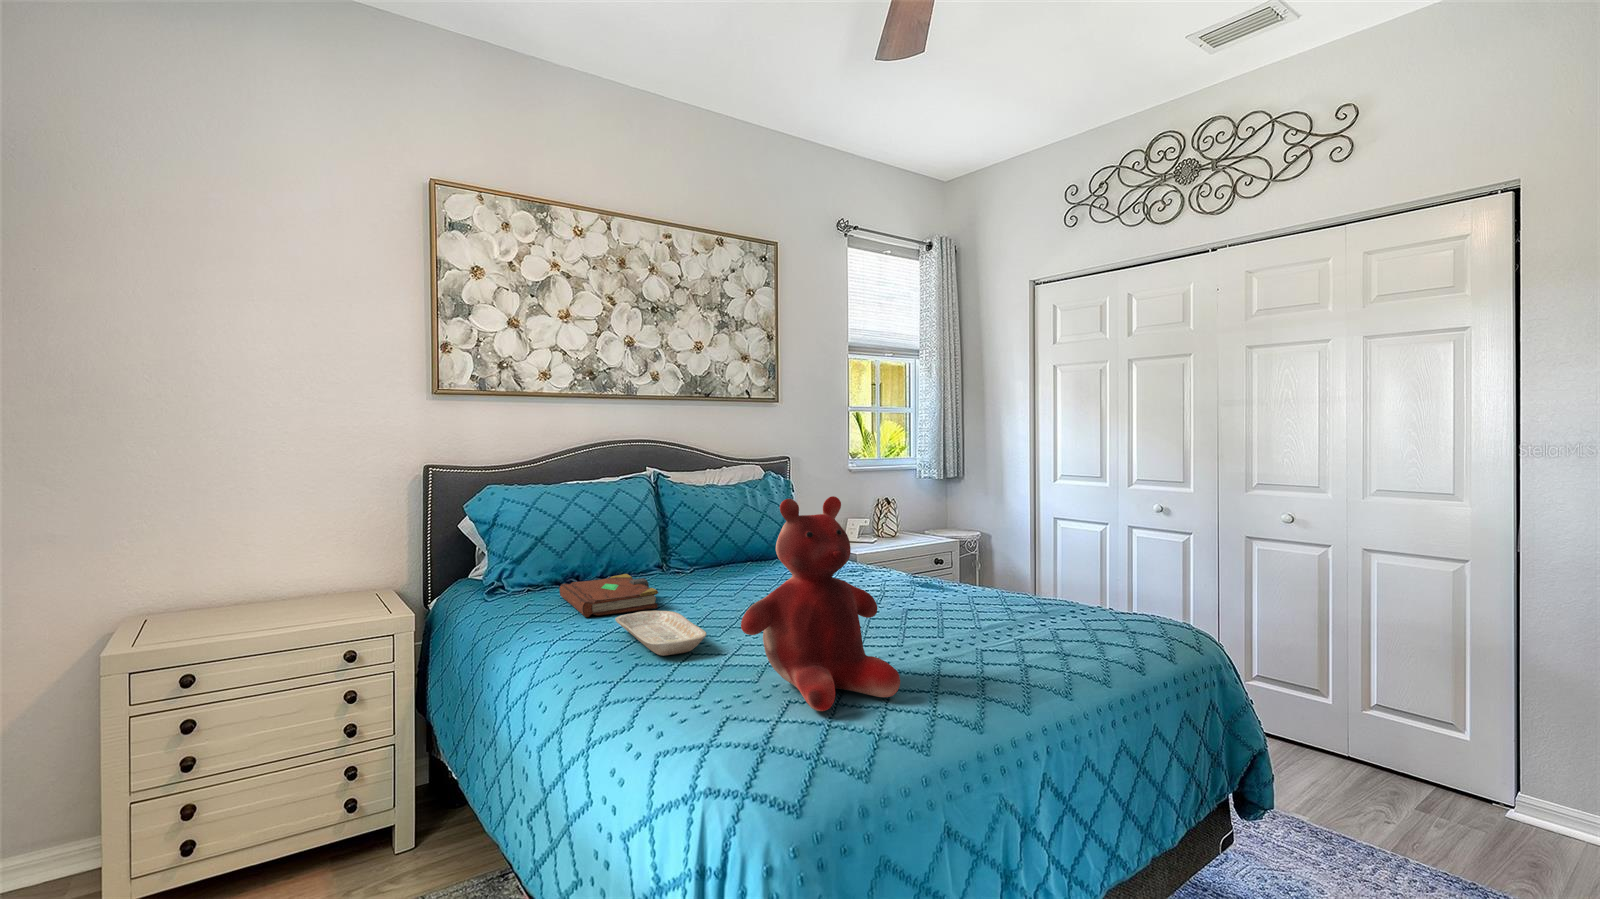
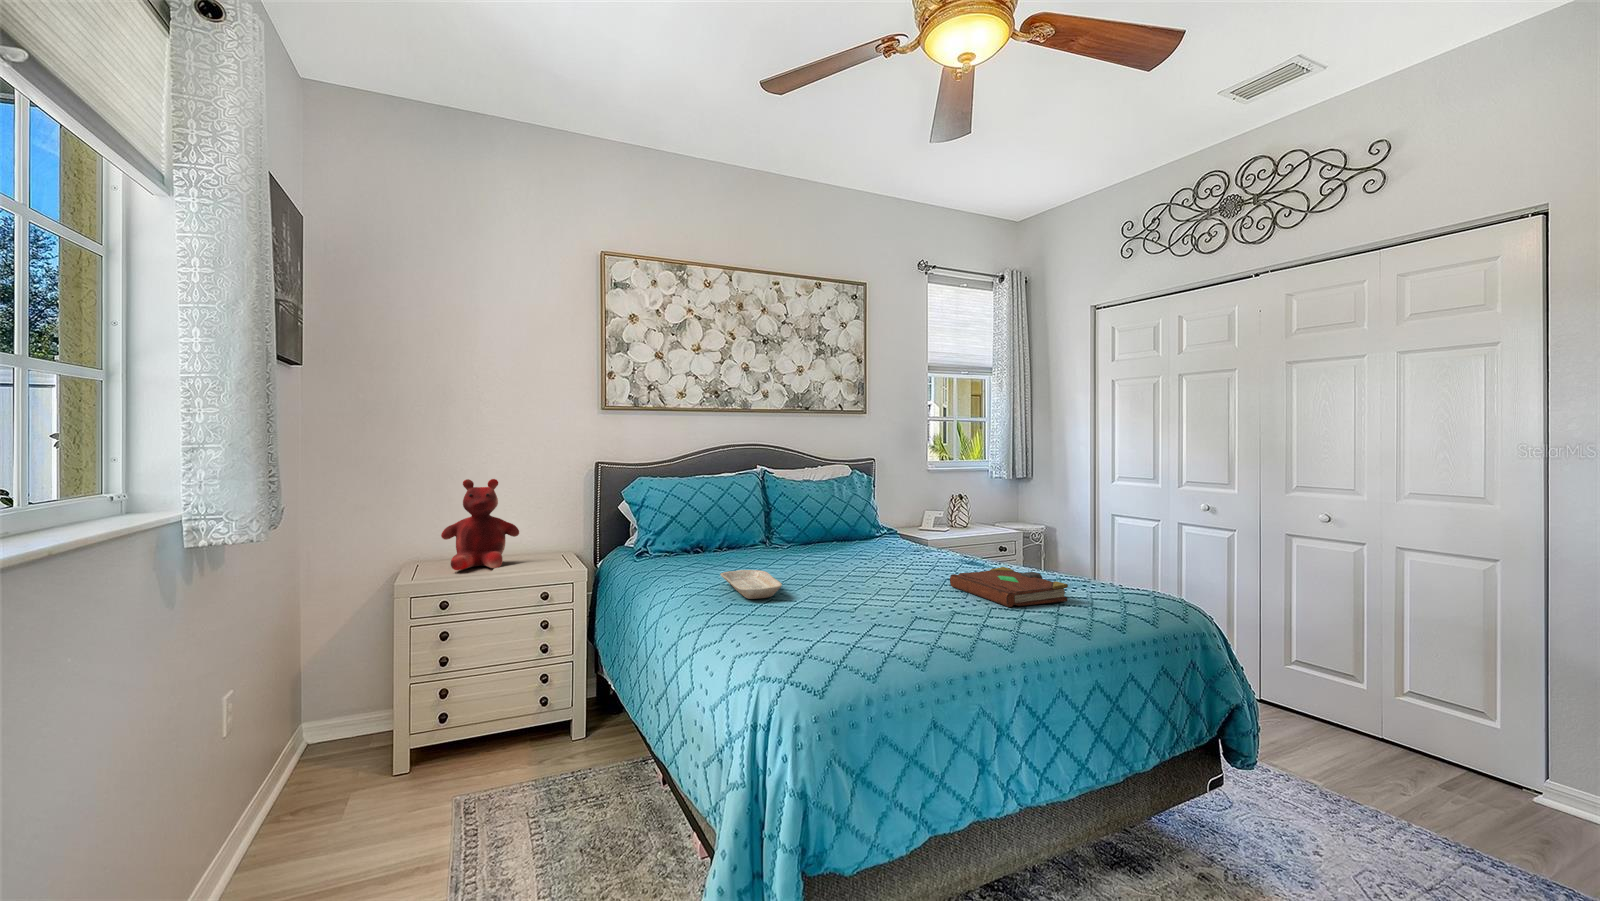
teddy bear: present [741,496,900,711] -> present [441,479,519,570]
book: present [559,574,658,617] -> present [950,567,1068,607]

